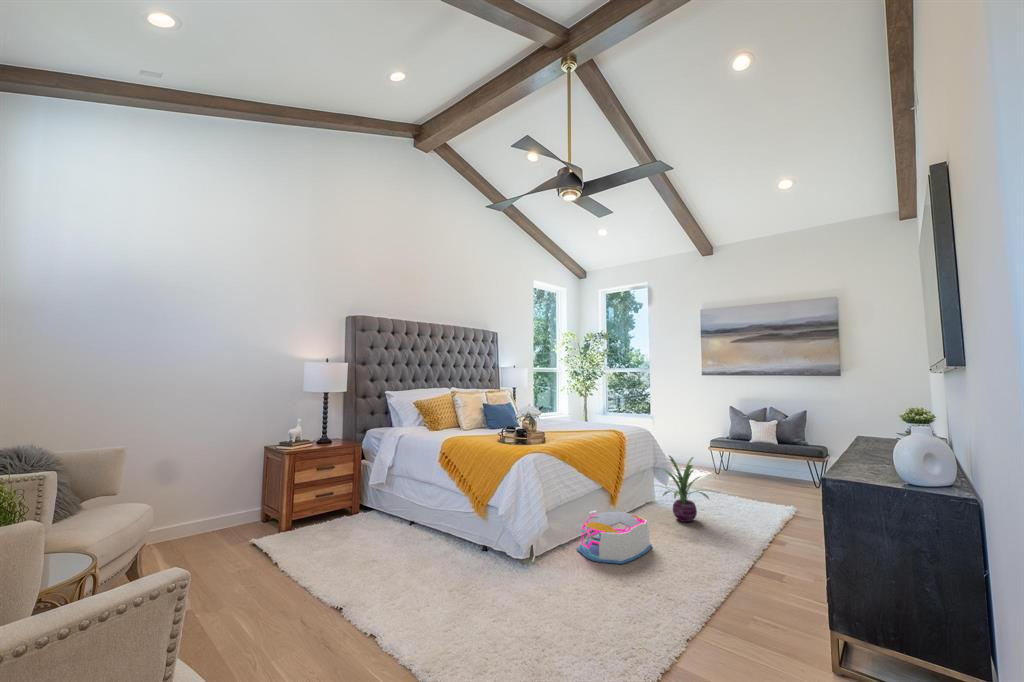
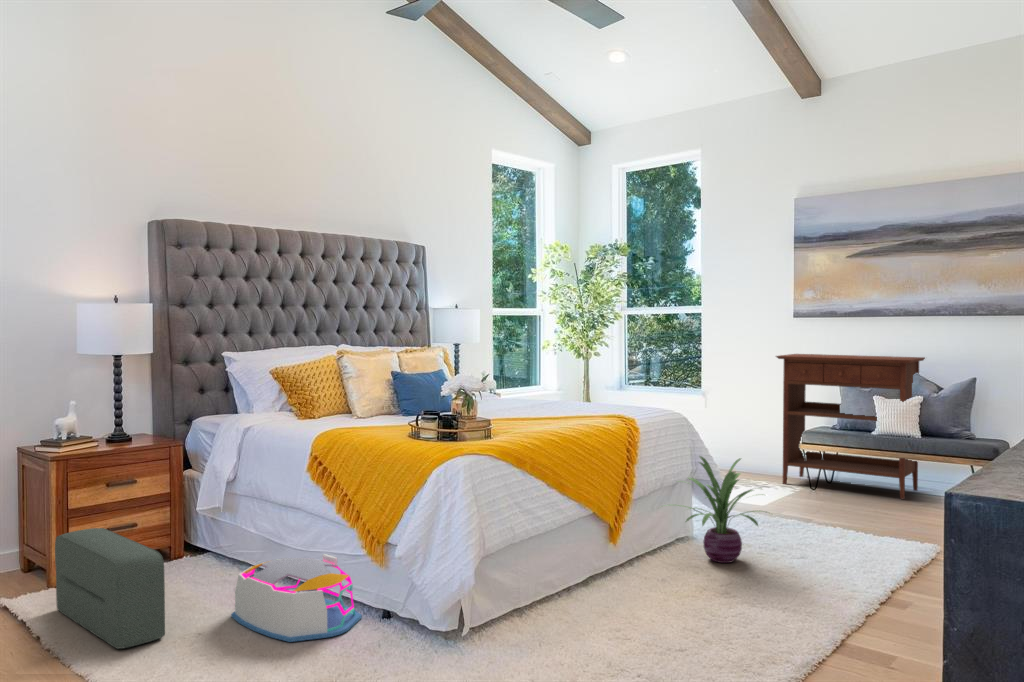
console table: none [700,395,791,483] -> present [776,354,925,499]
pouf: none [286,495,353,573] -> present [55,528,165,649]
storage bin: present [577,510,652,564] -> present [231,554,362,642]

